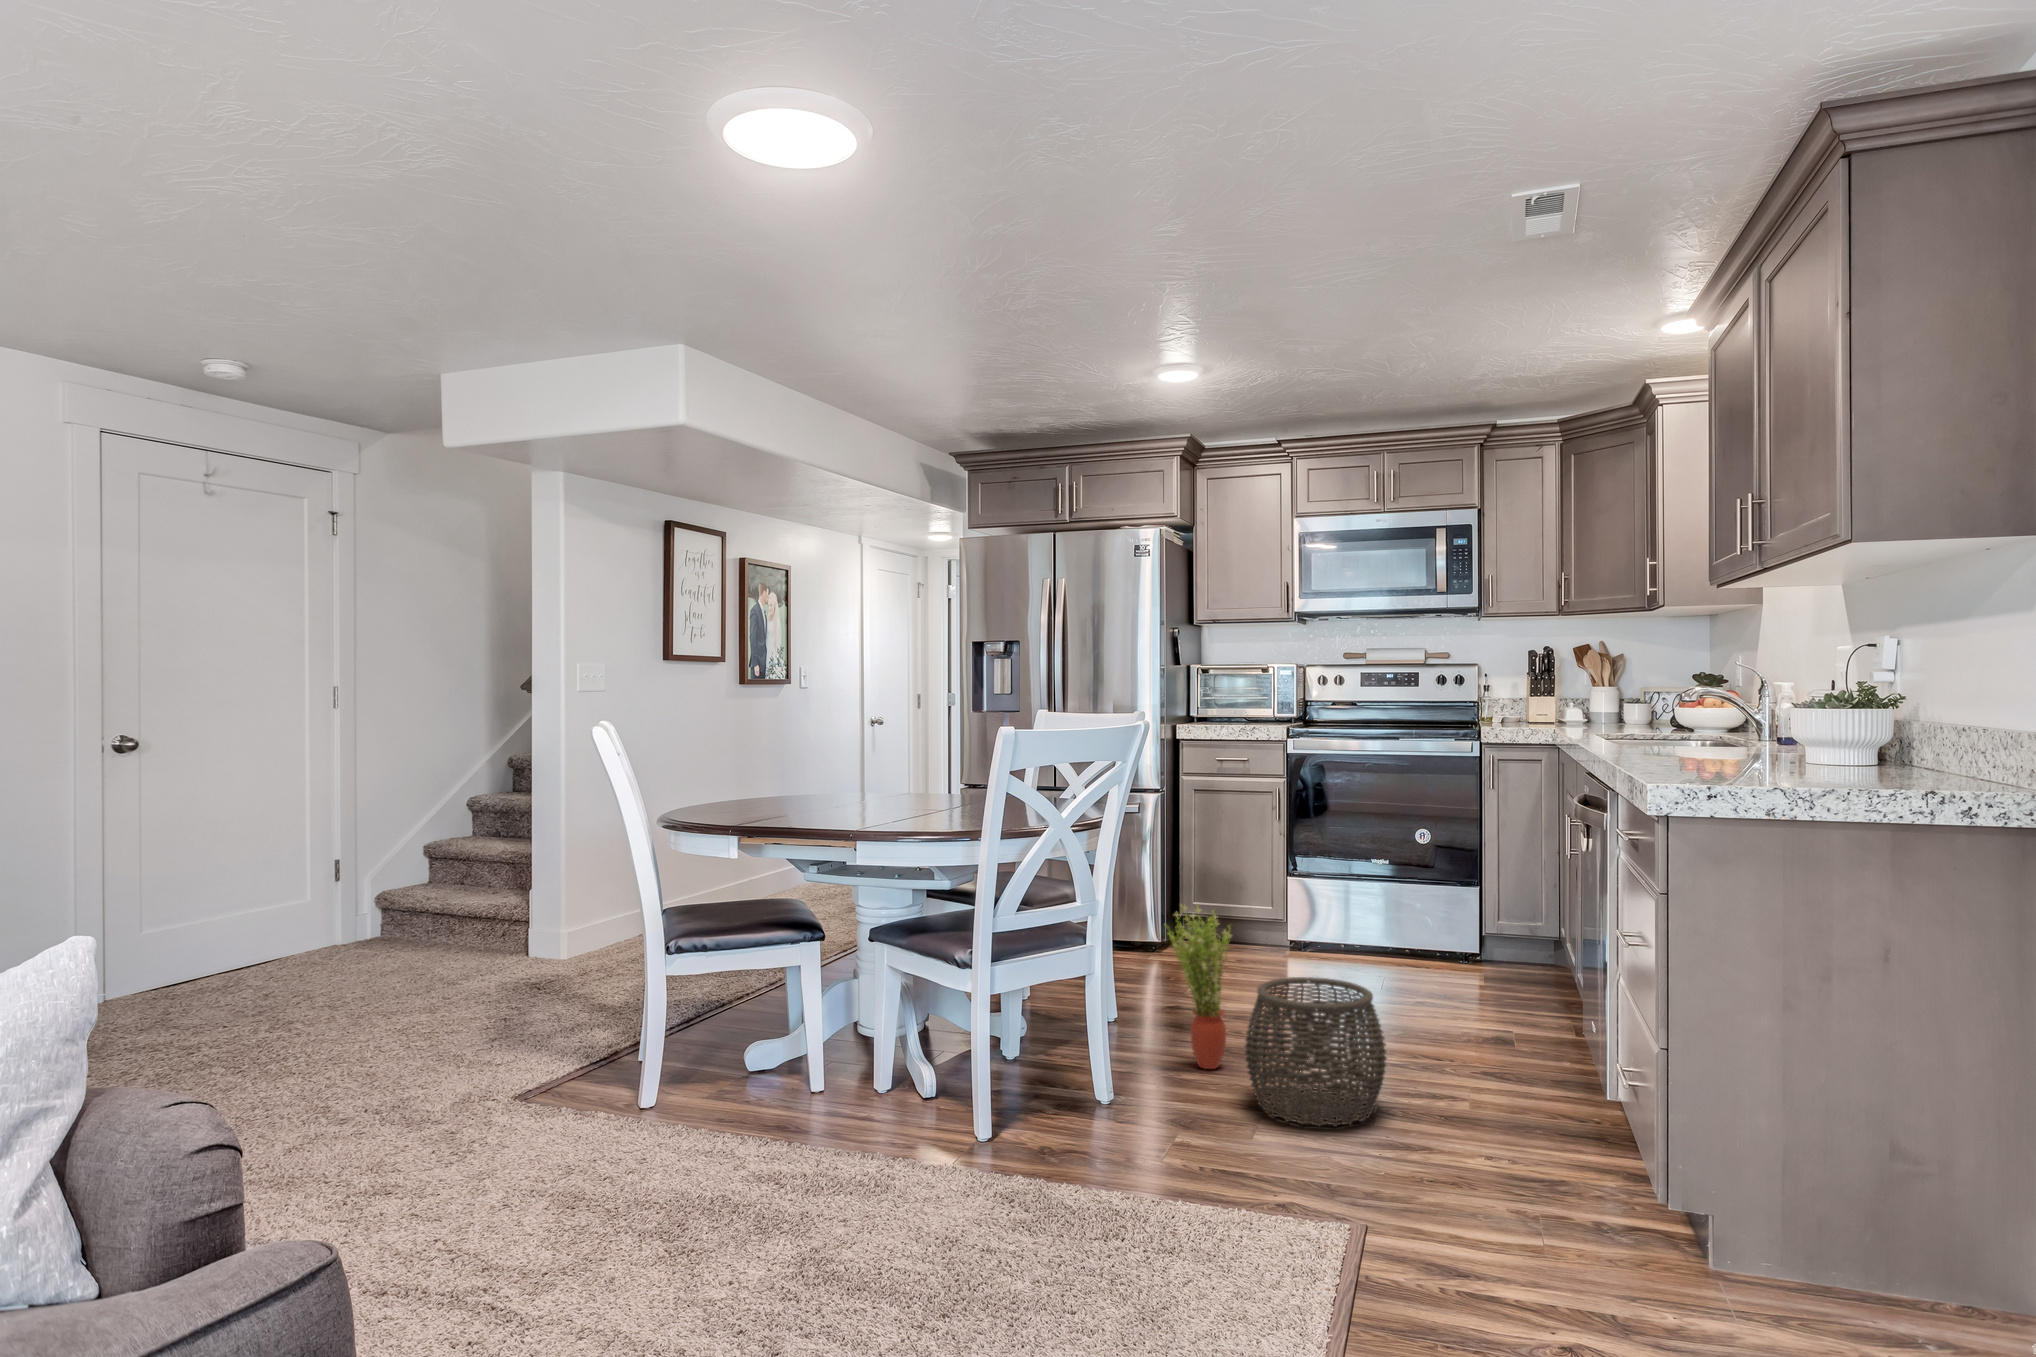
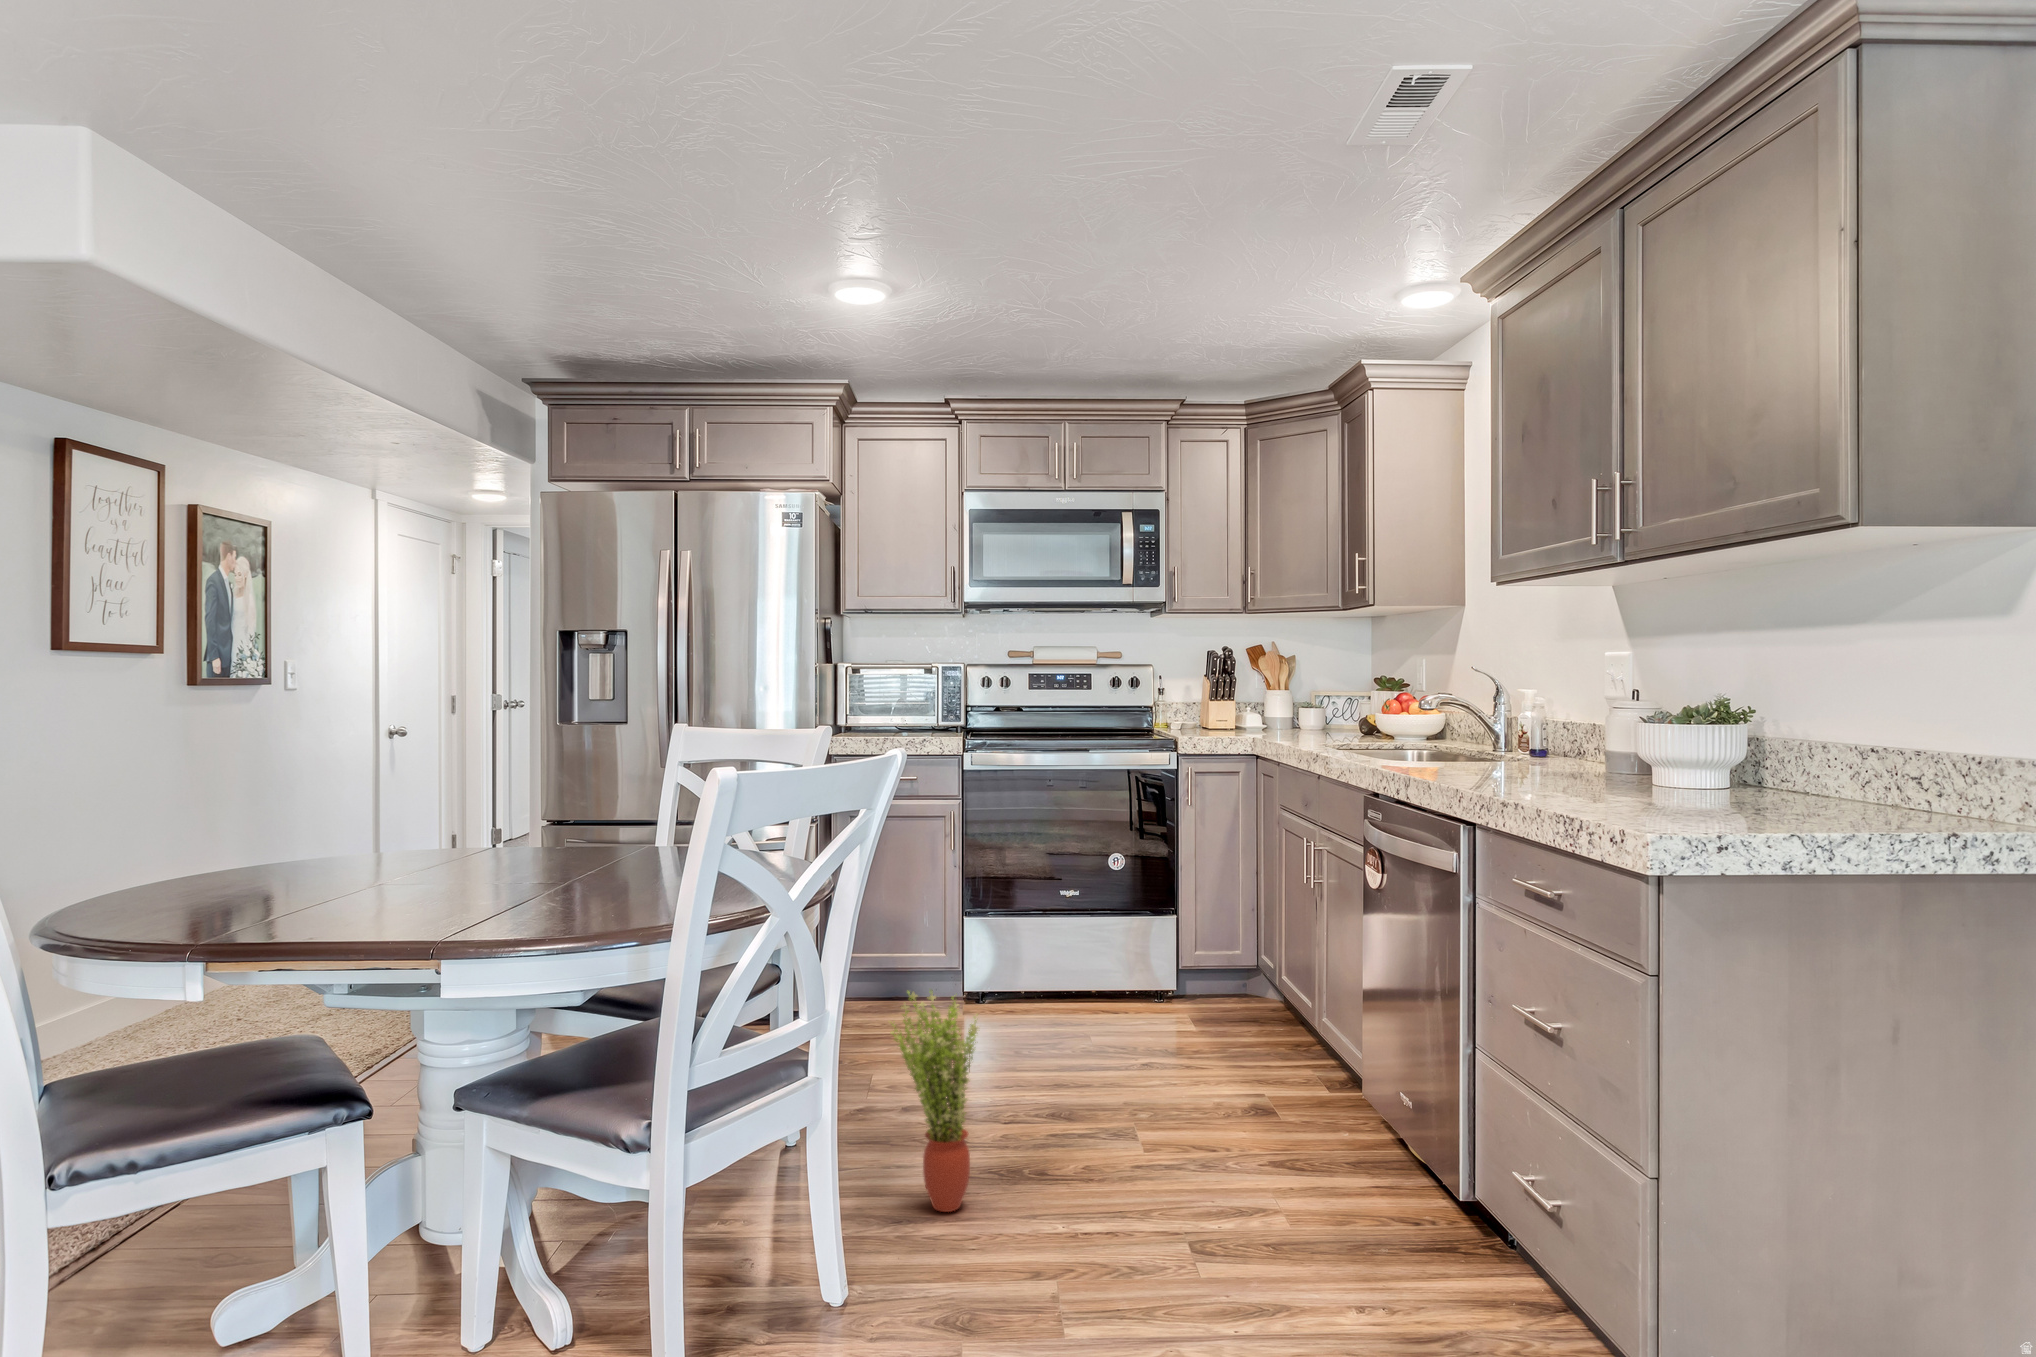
woven basket: present [1245,977,1387,1127] -> none [1020,1080,1207,1297]

